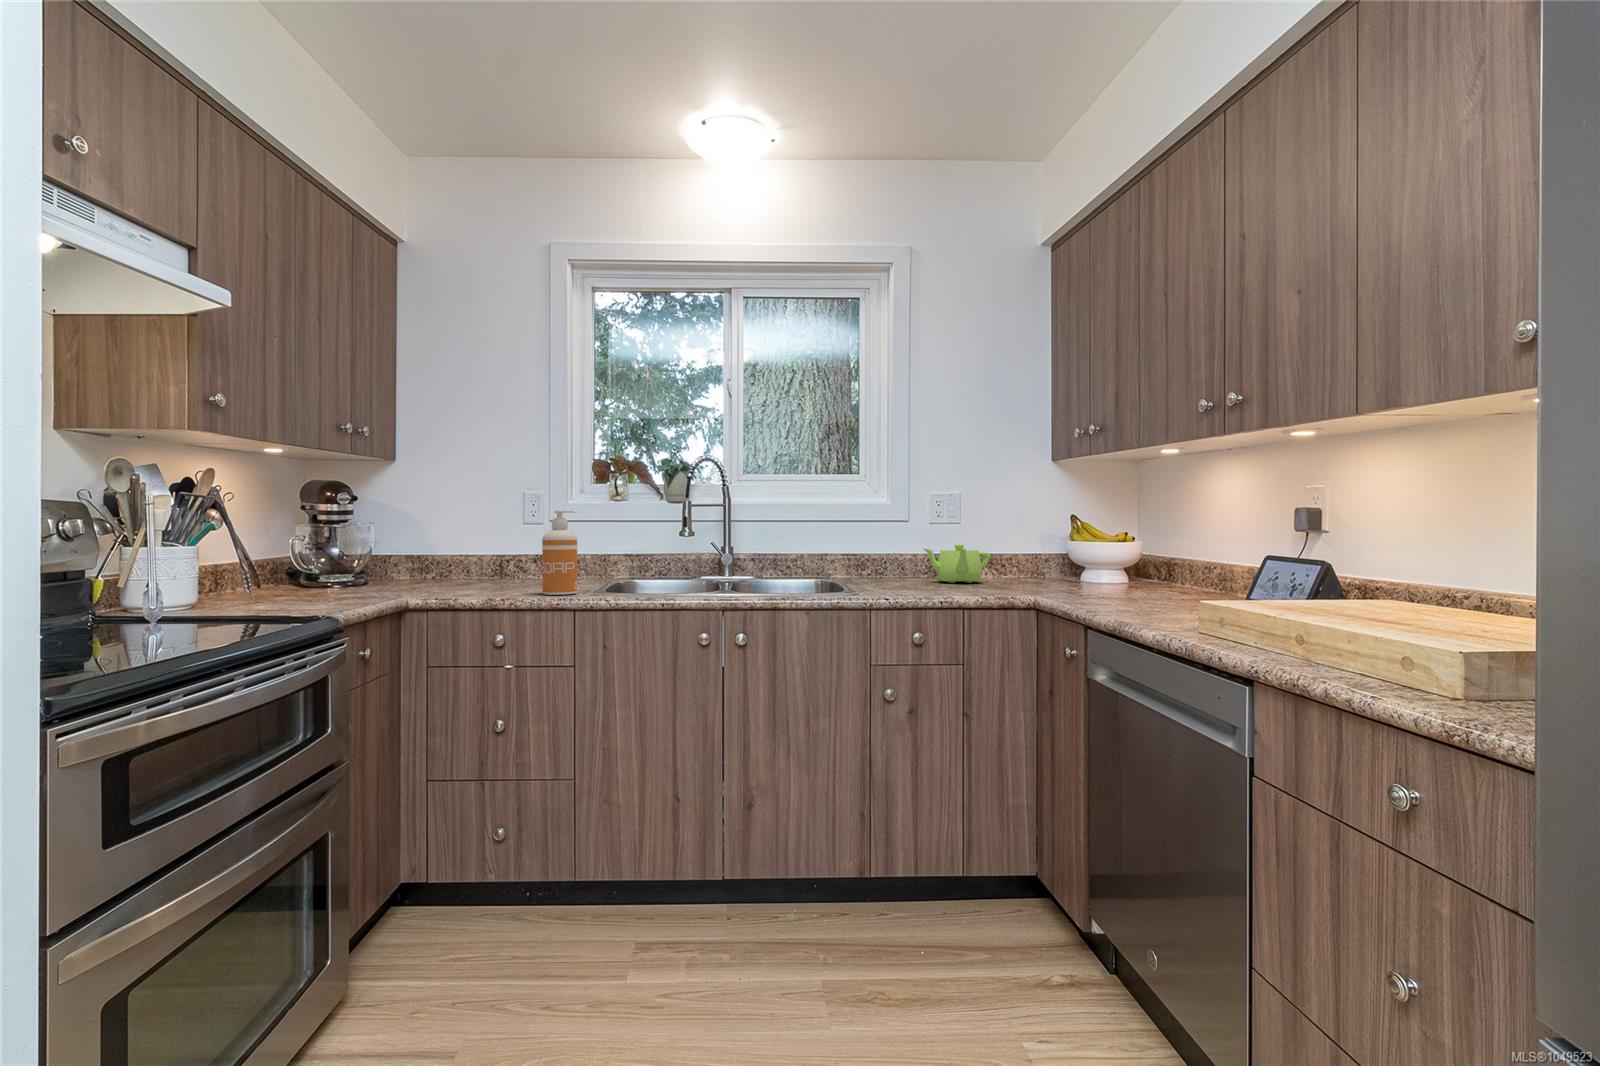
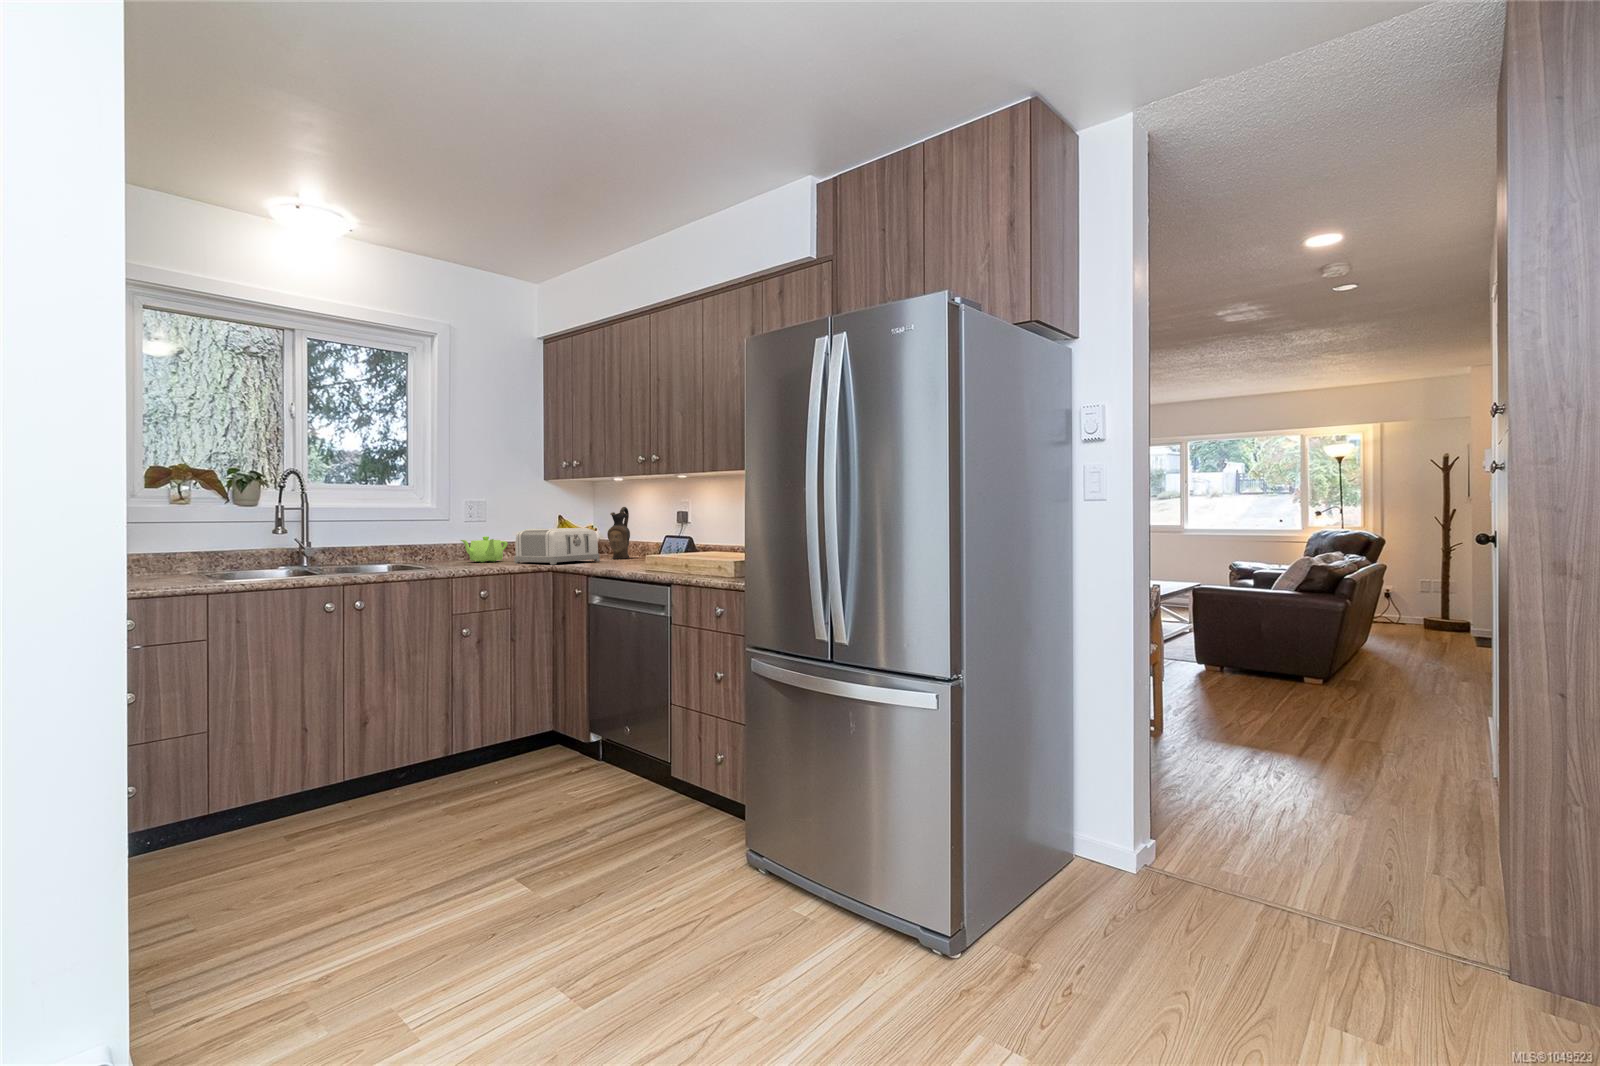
ceramic pitcher: none [1151,500,1194,590] -> present [607,507,630,559]
soap dispenser: present [542,511,578,595] -> none [160,516,196,584]
toaster: none [991,535,1130,596] -> present [514,528,600,564]

